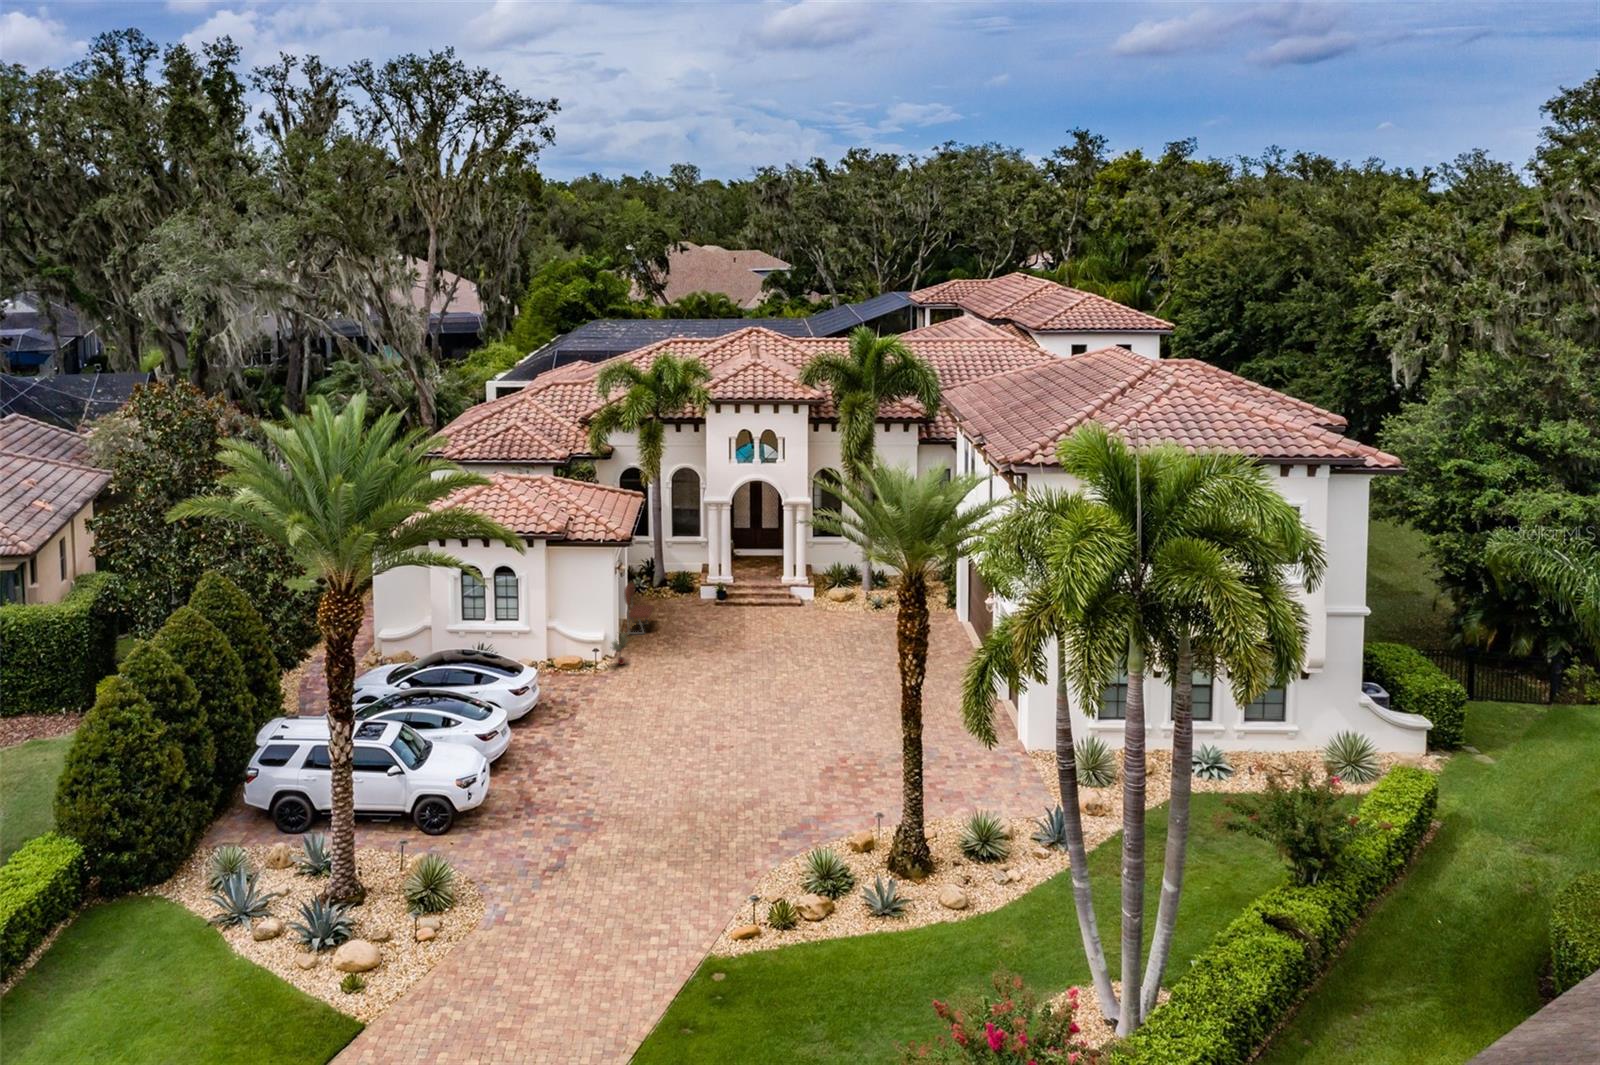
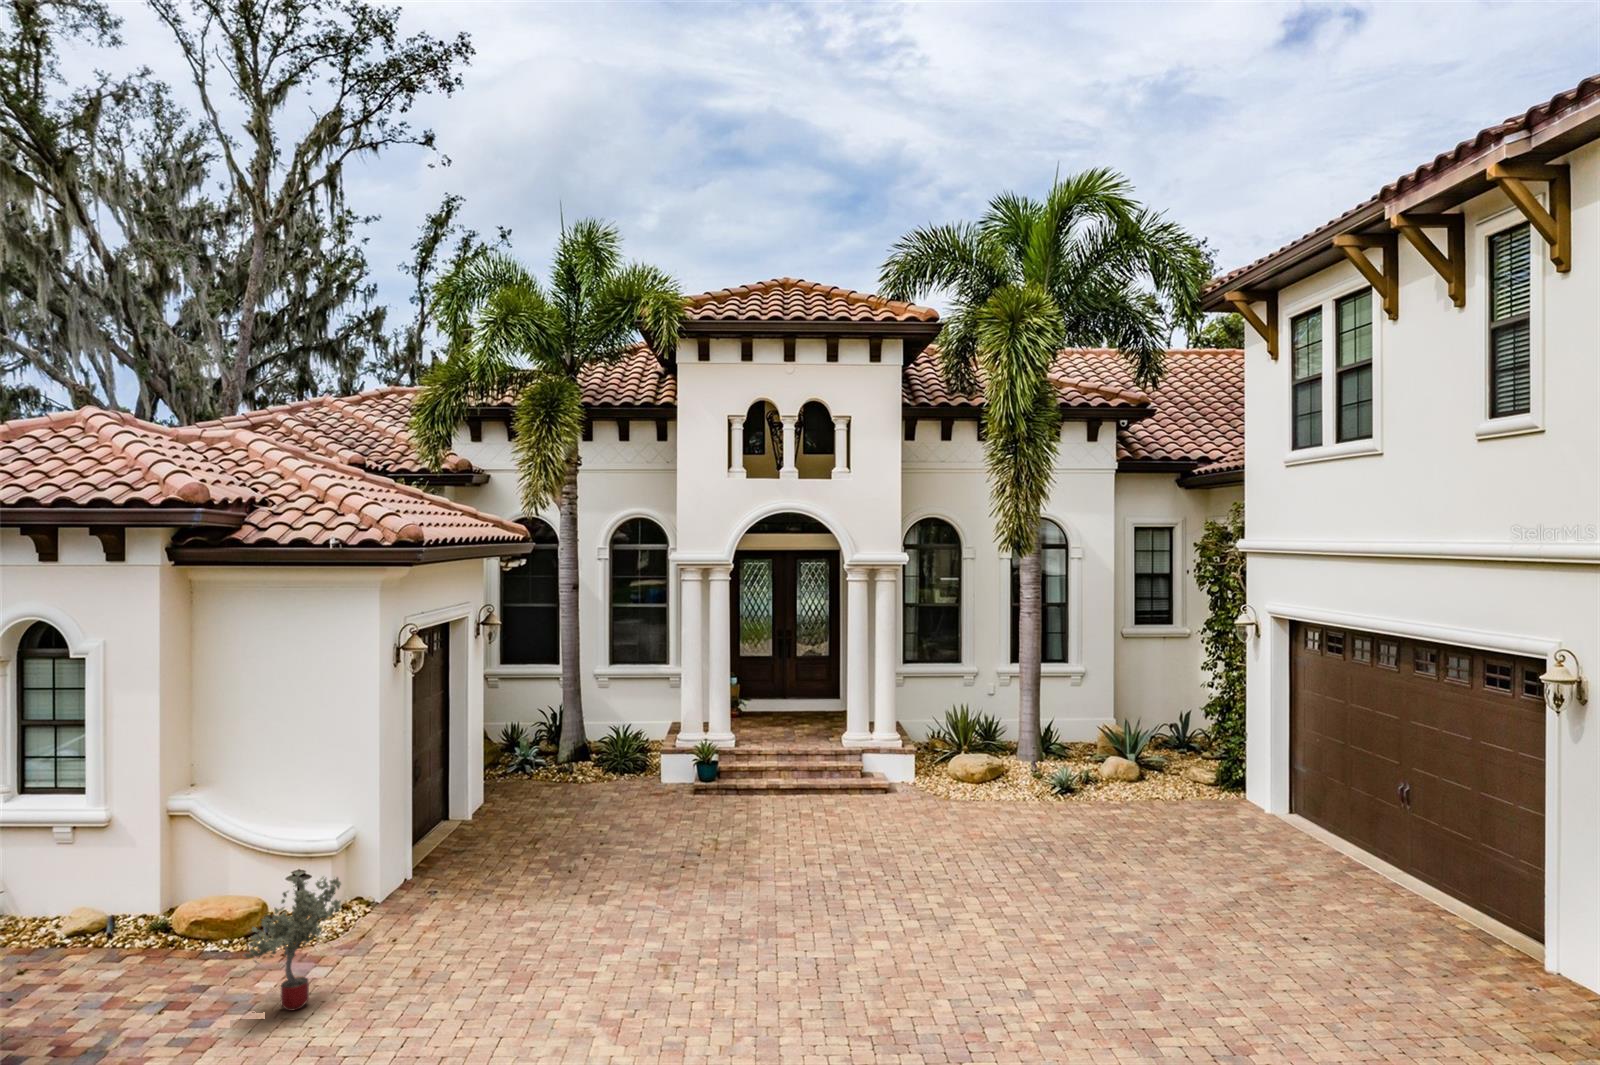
bench: present [624,583,654,634] -> none [419,728,519,875]

